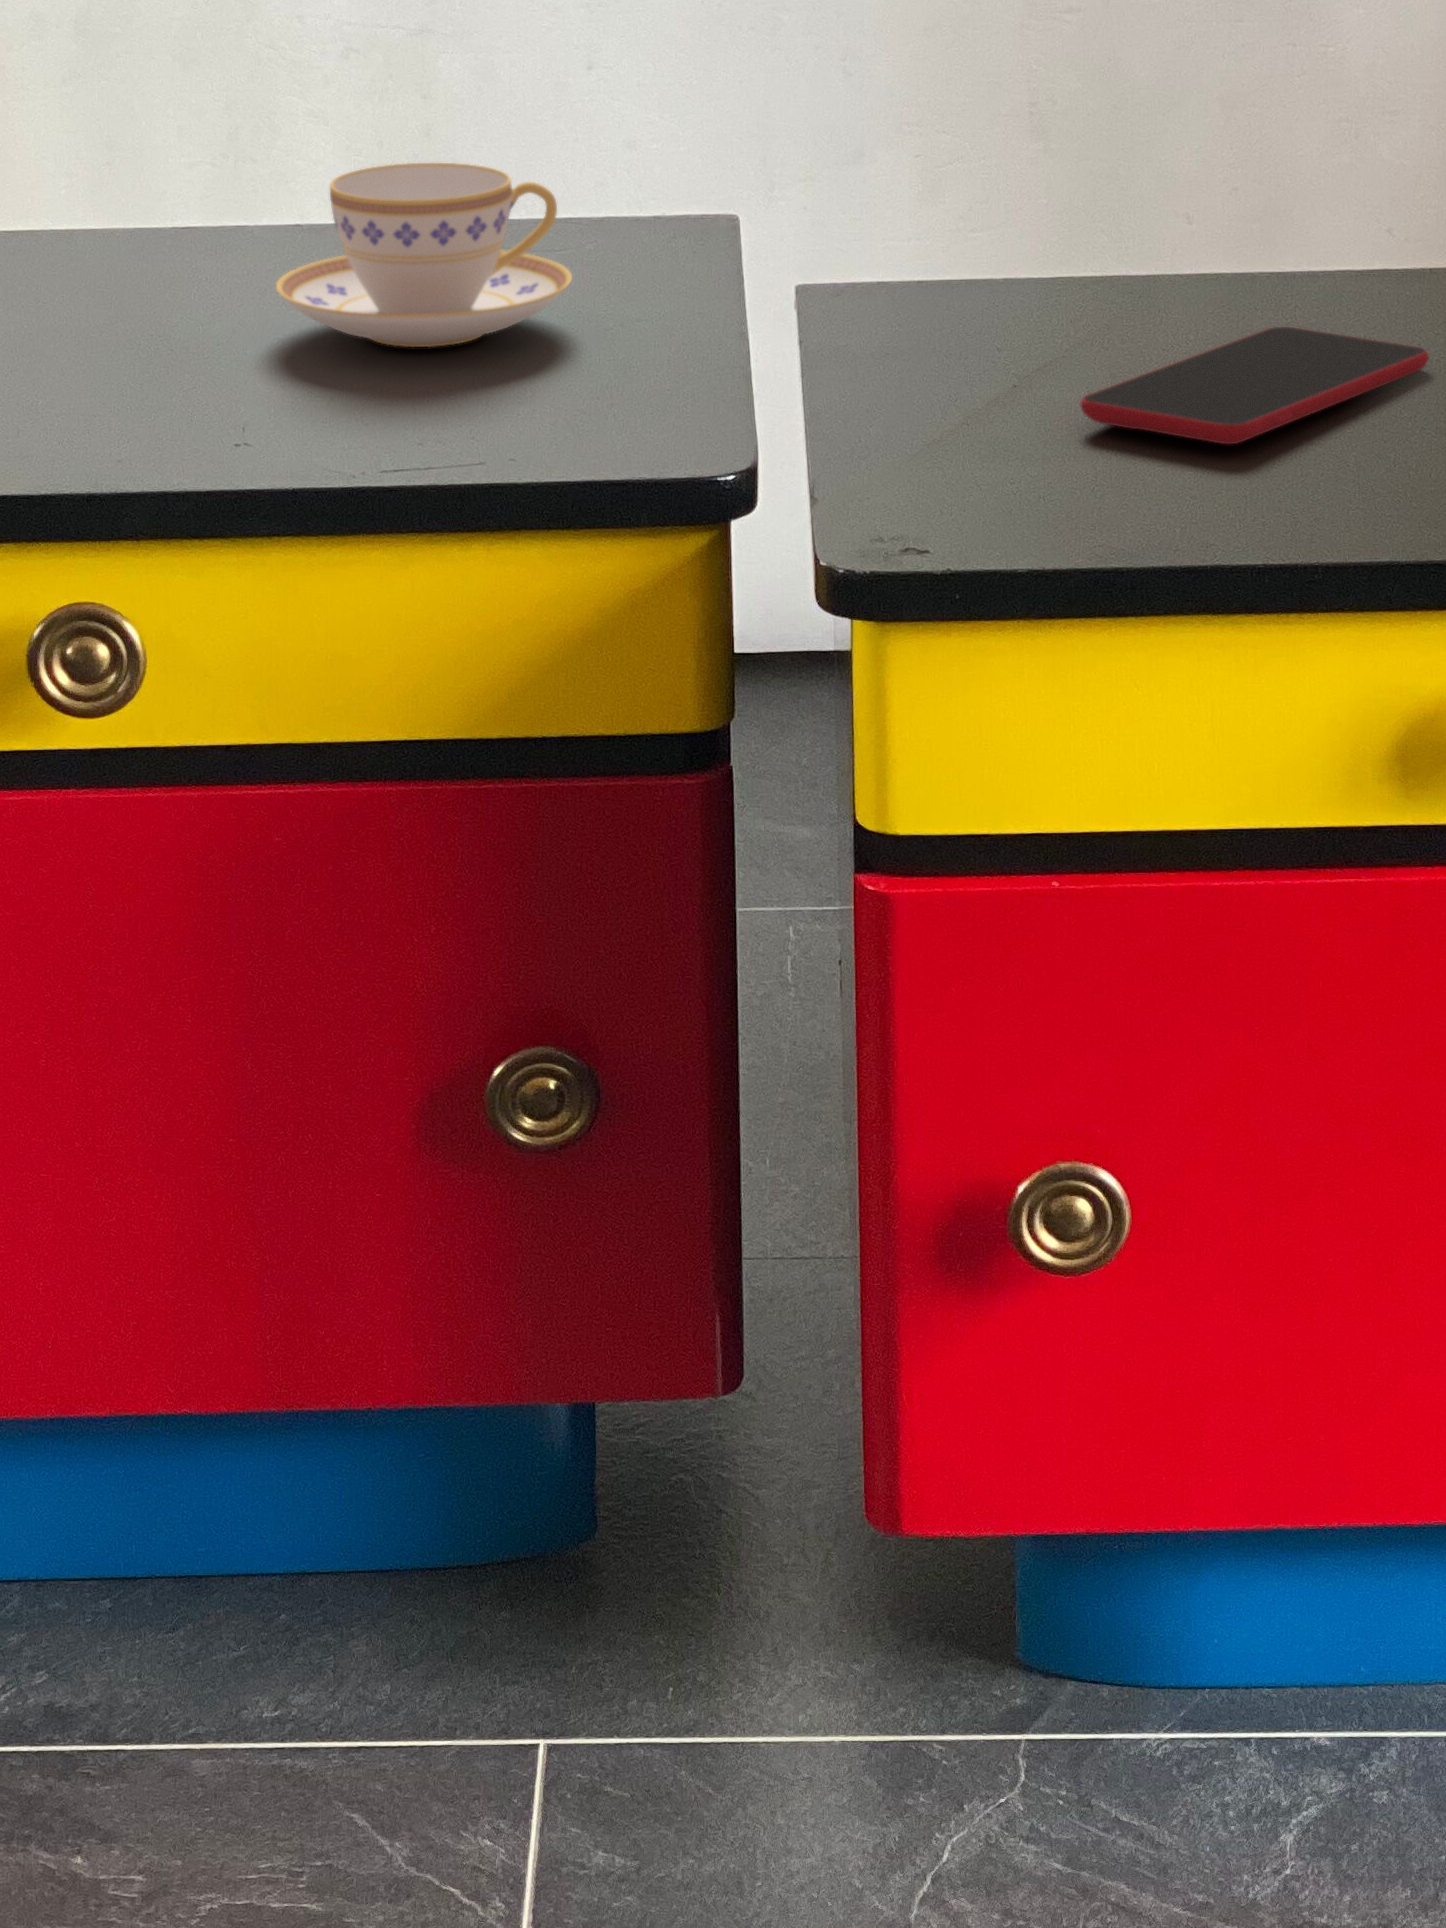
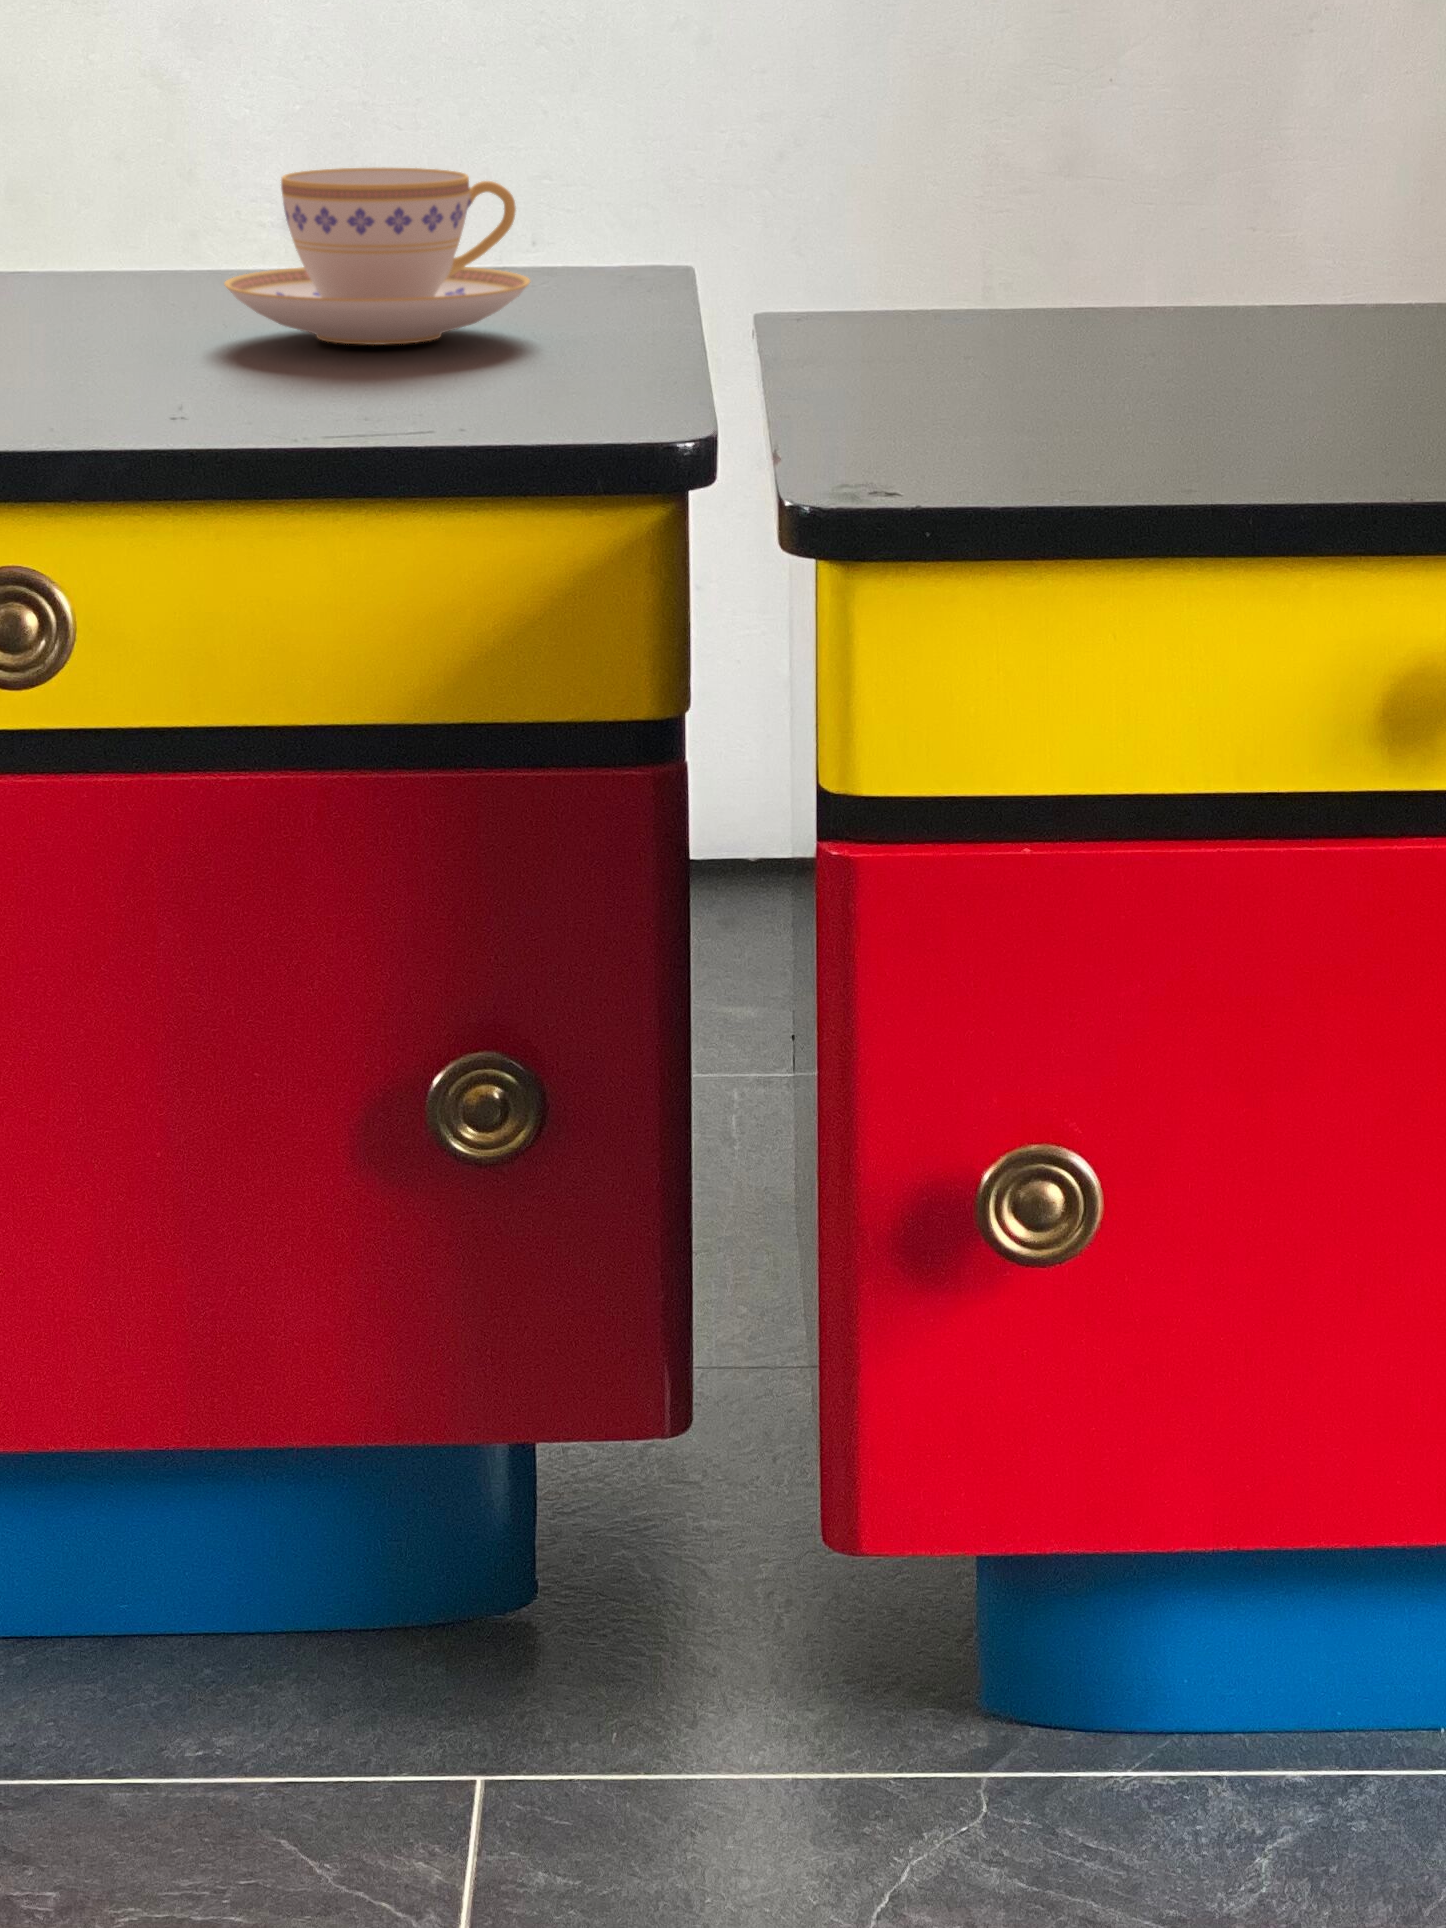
smartphone: present [1080,327,1429,444] -> none [1055,341,1411,414]

